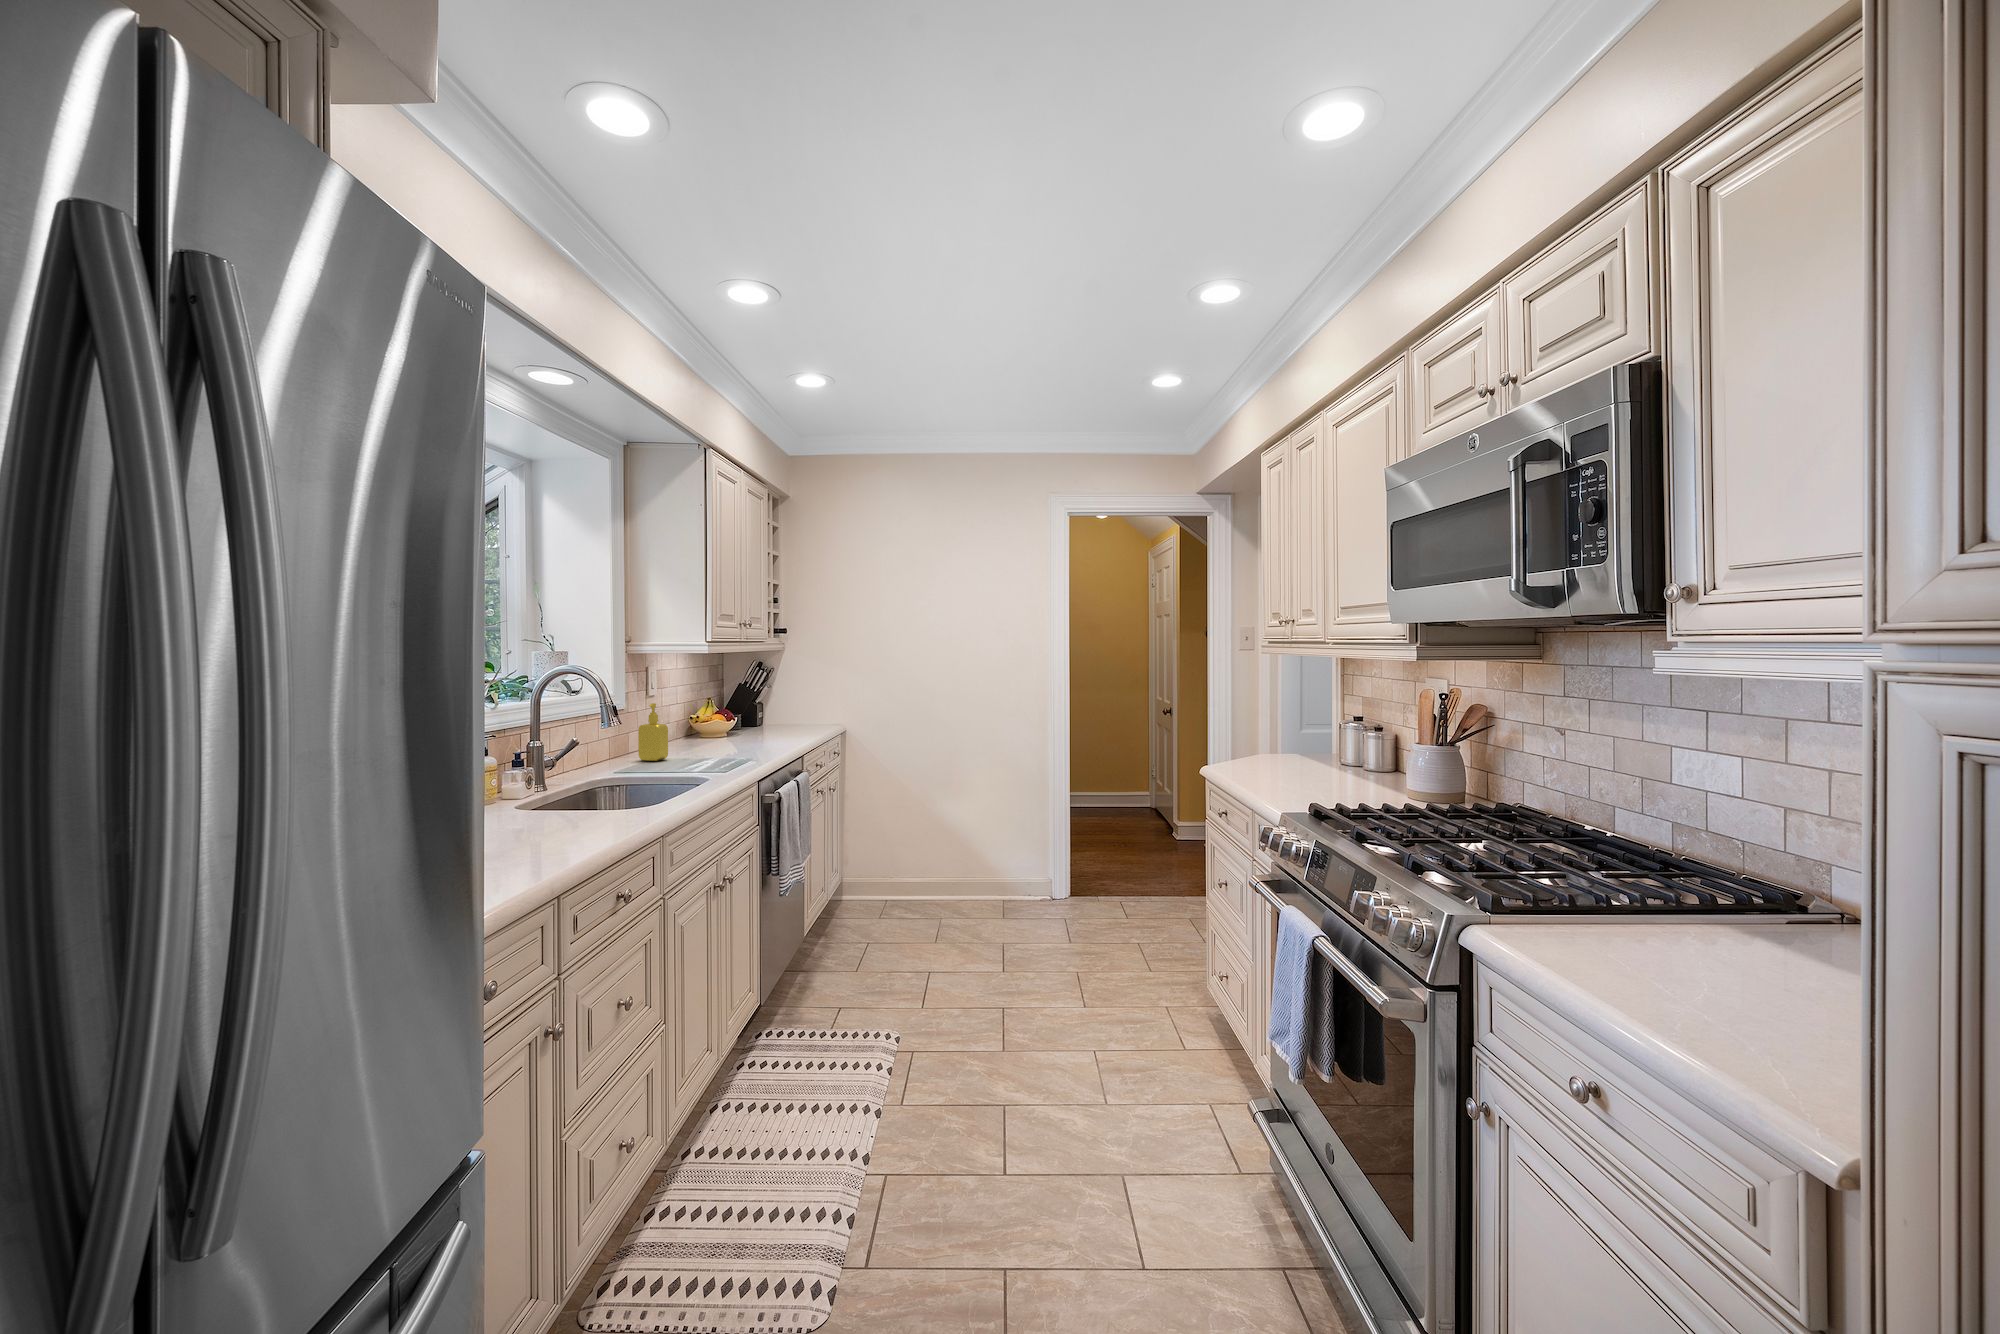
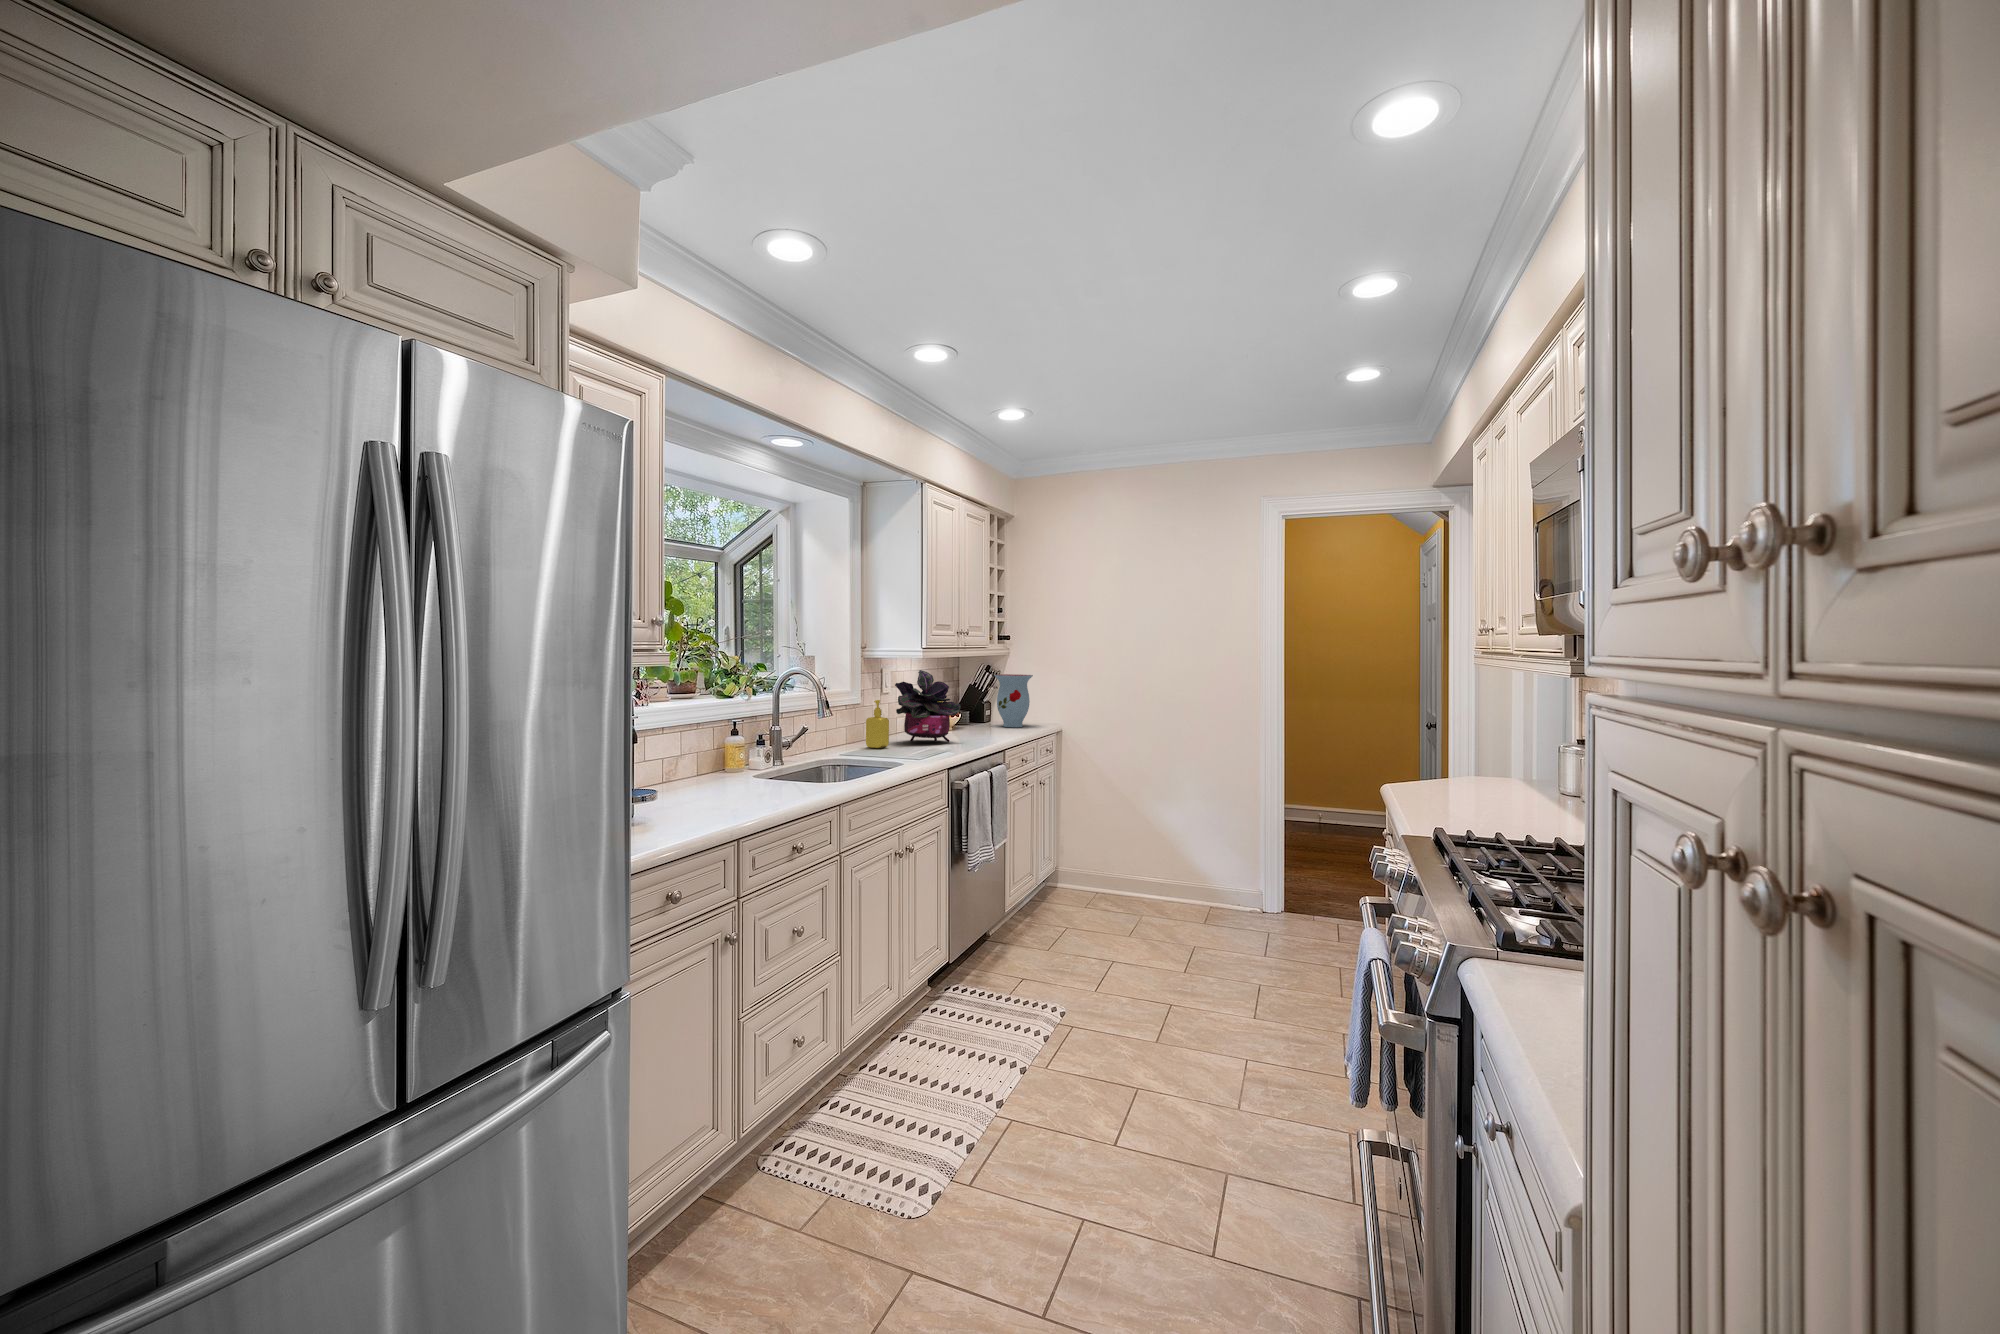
potted plant: none [668,667,749,751] -> present [895,670,961,742]
vase: none [769,670,814,729] -> present [994,674,1033,727]

